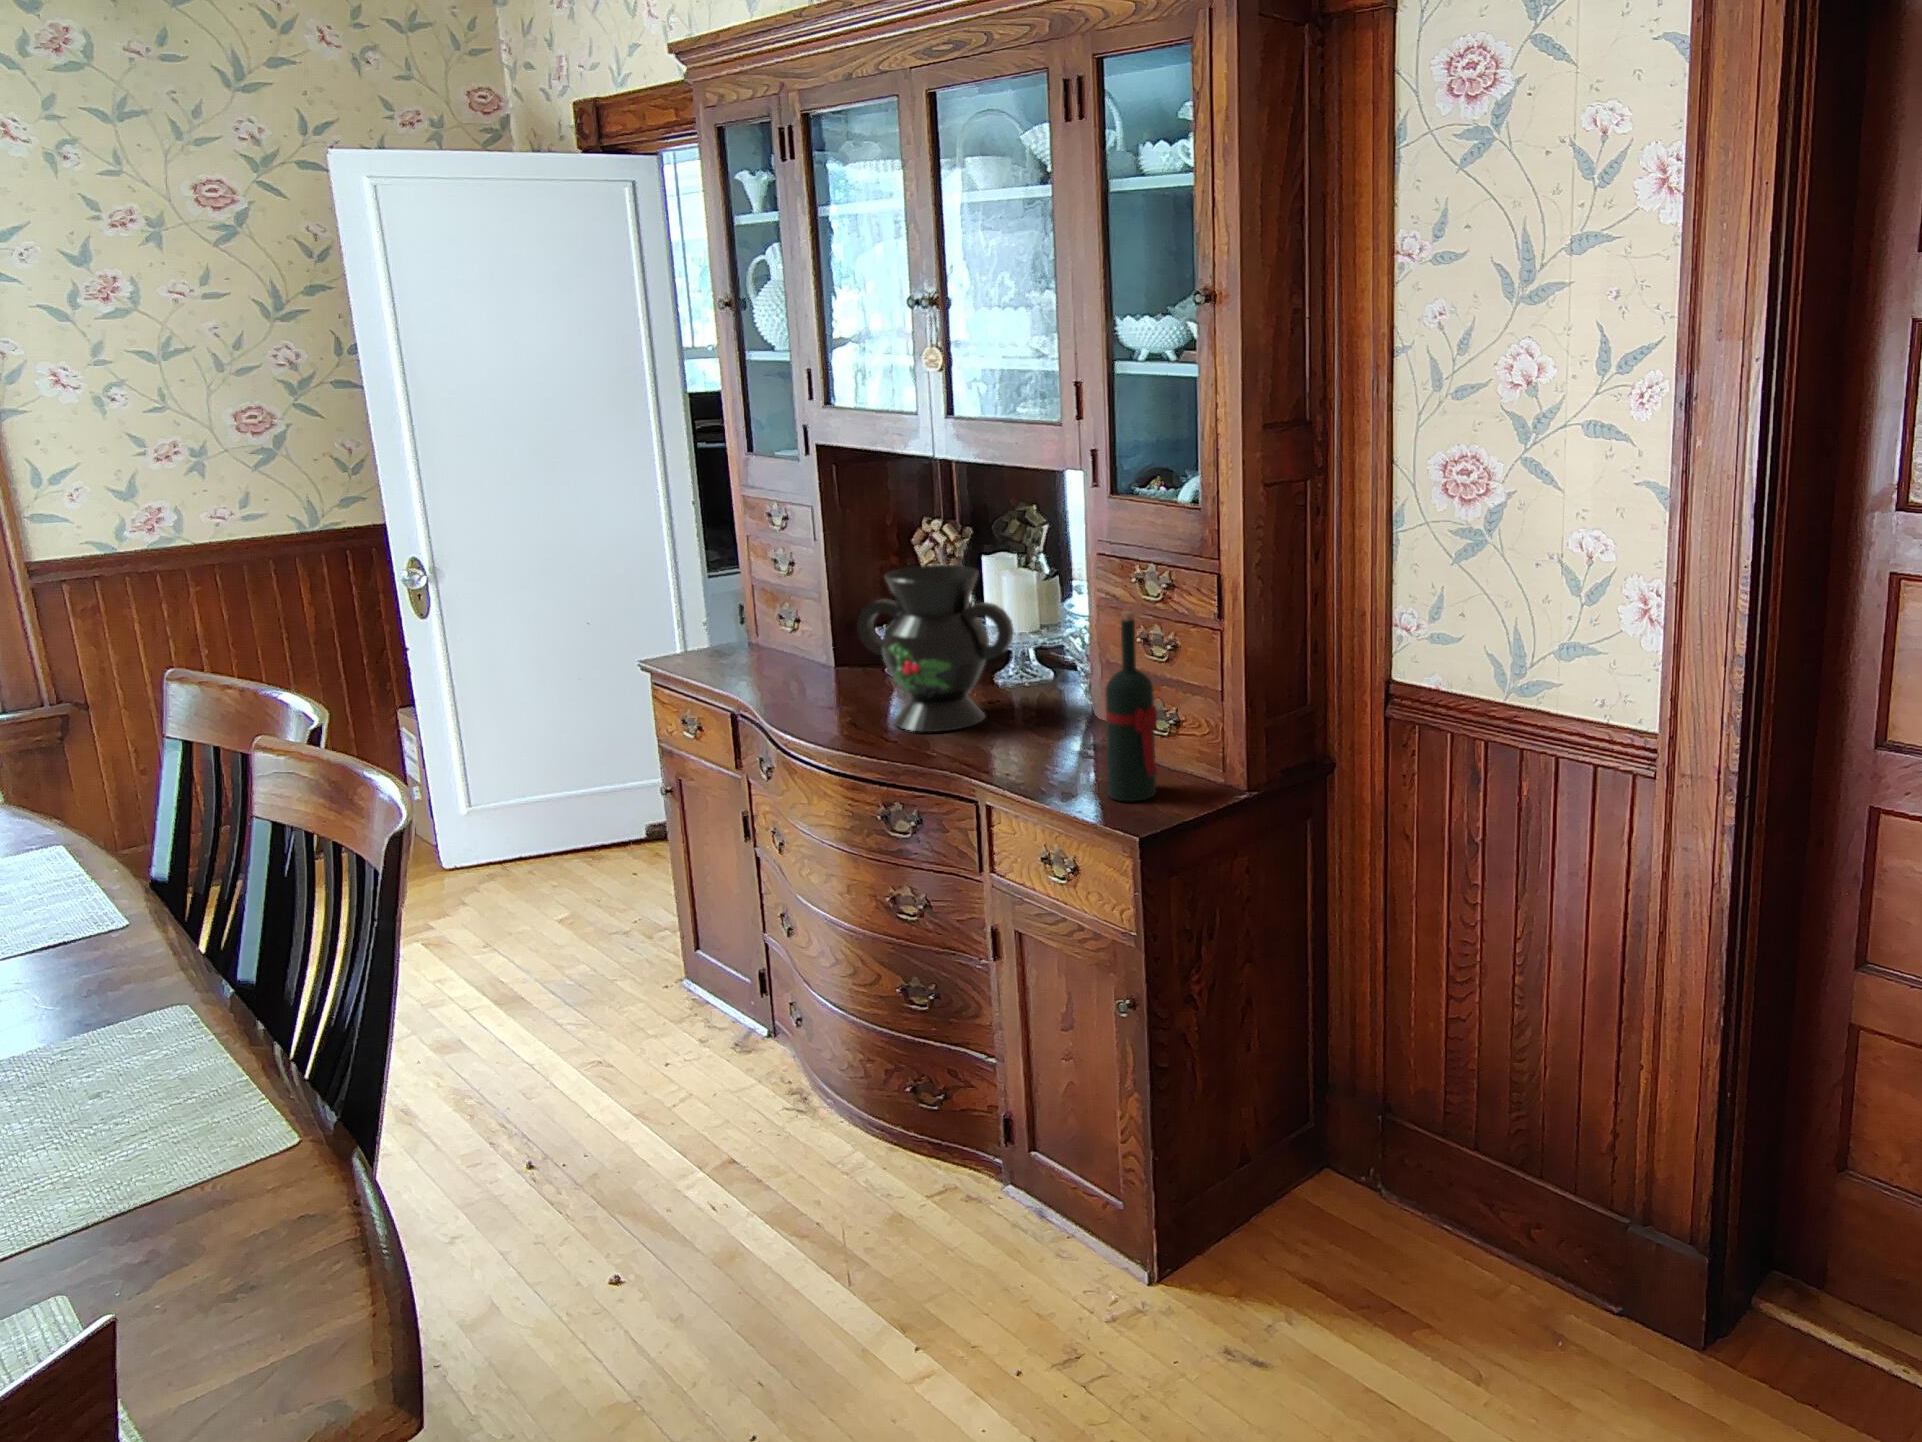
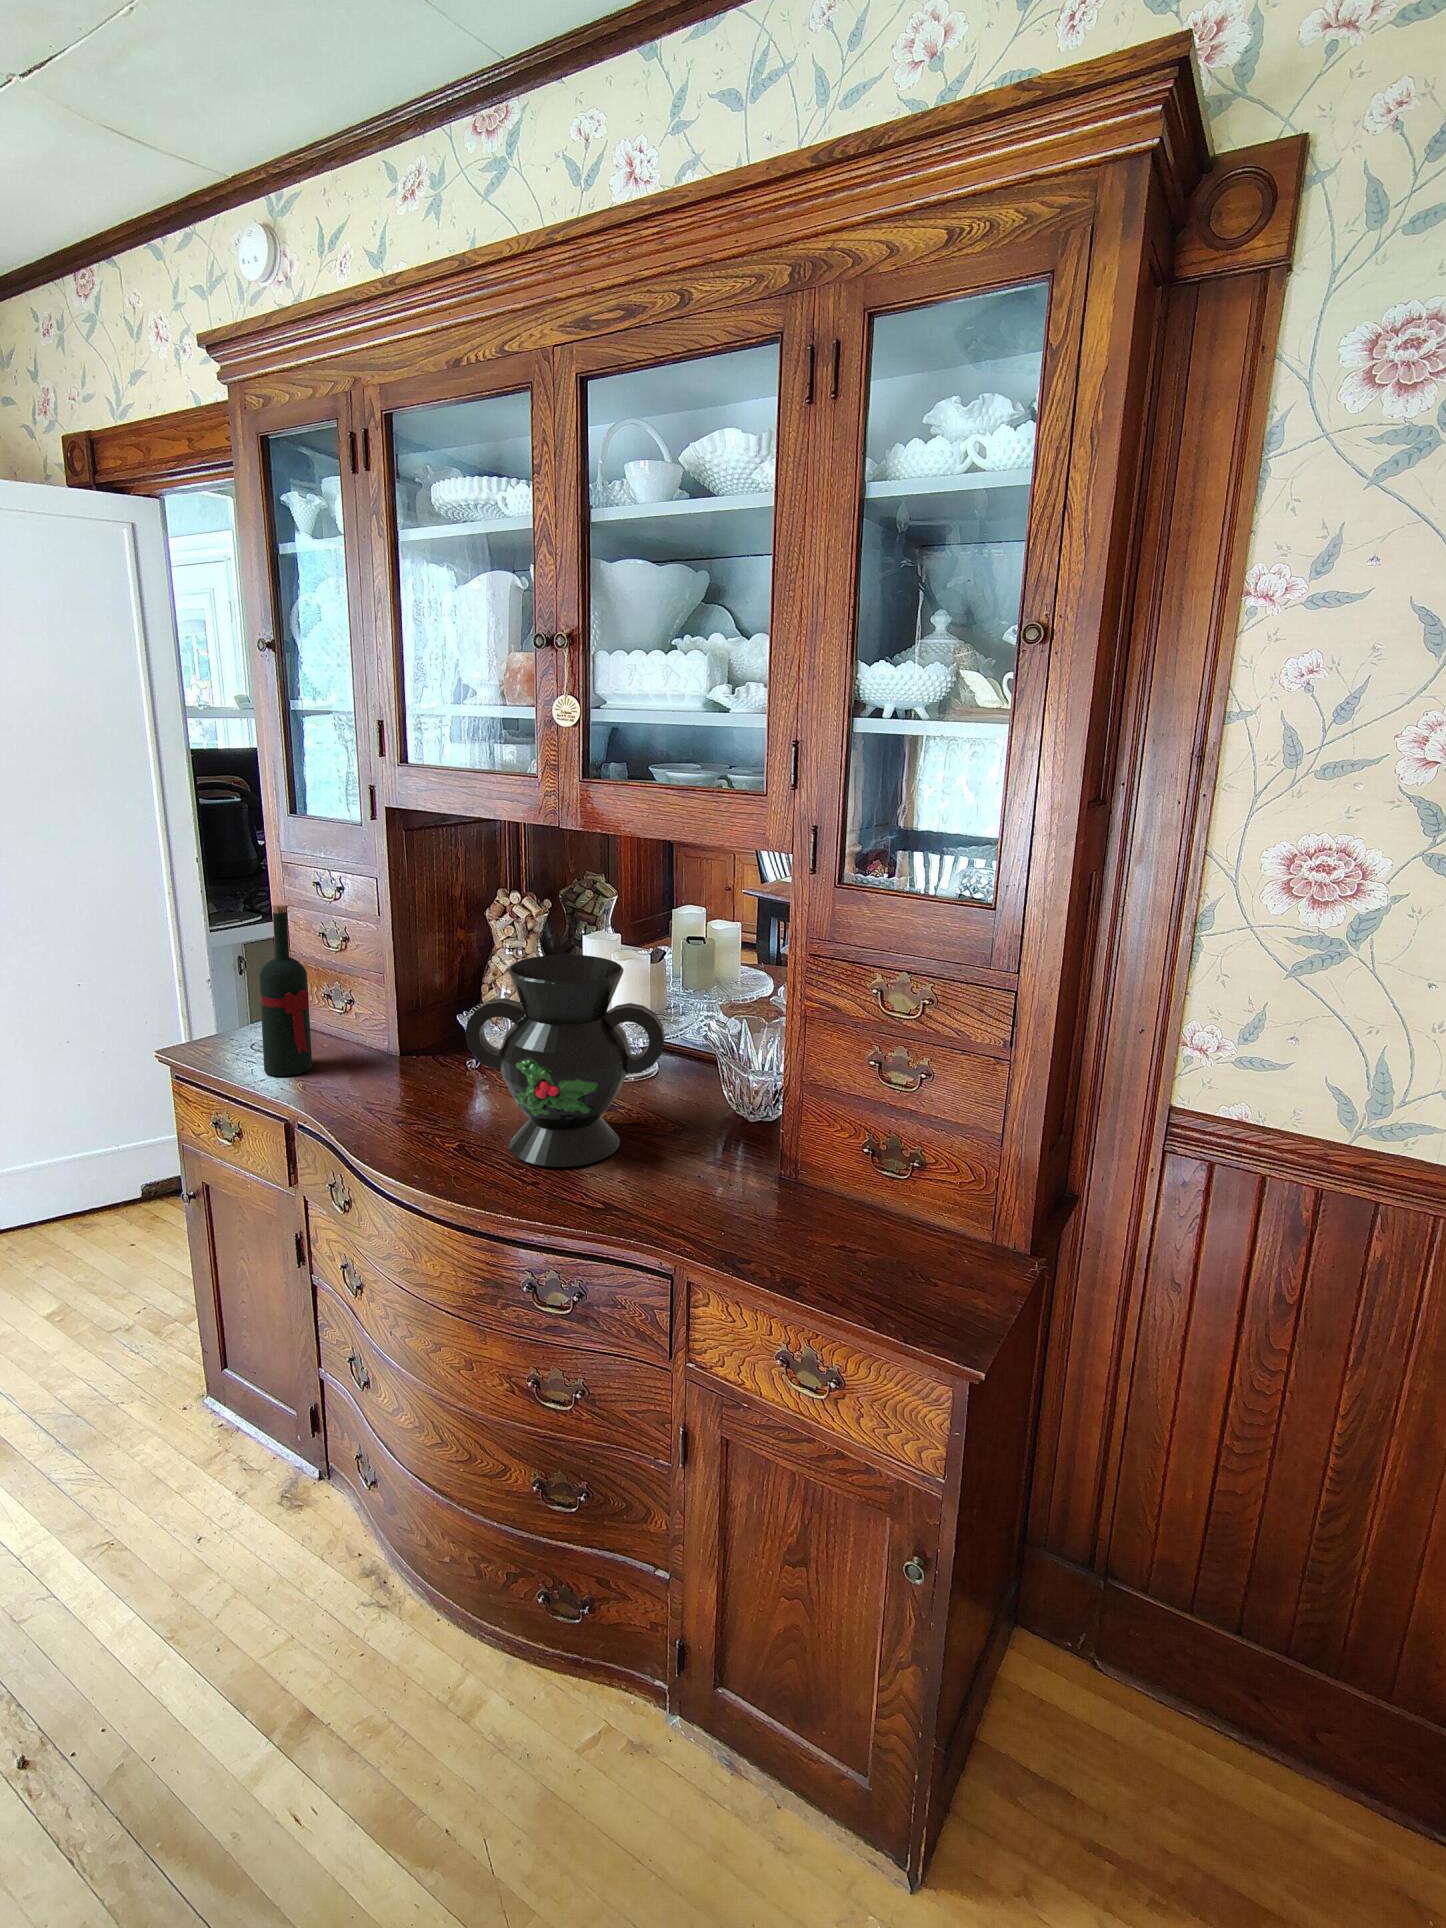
wine bottle: present [1105,611,1157,801] -> present [259,905,312,1076]

